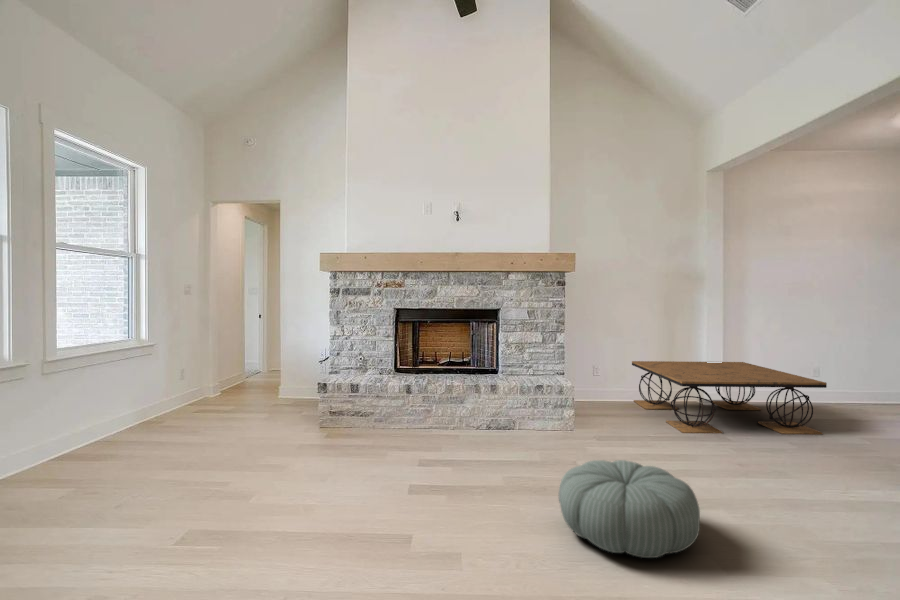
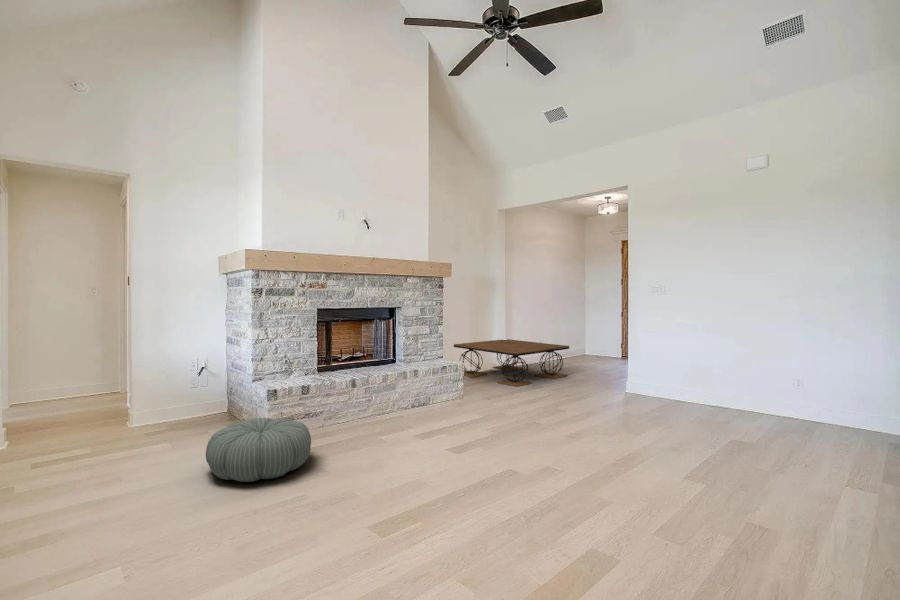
pouf: present [558,460,700,558] -> present [206,418,311,482]

